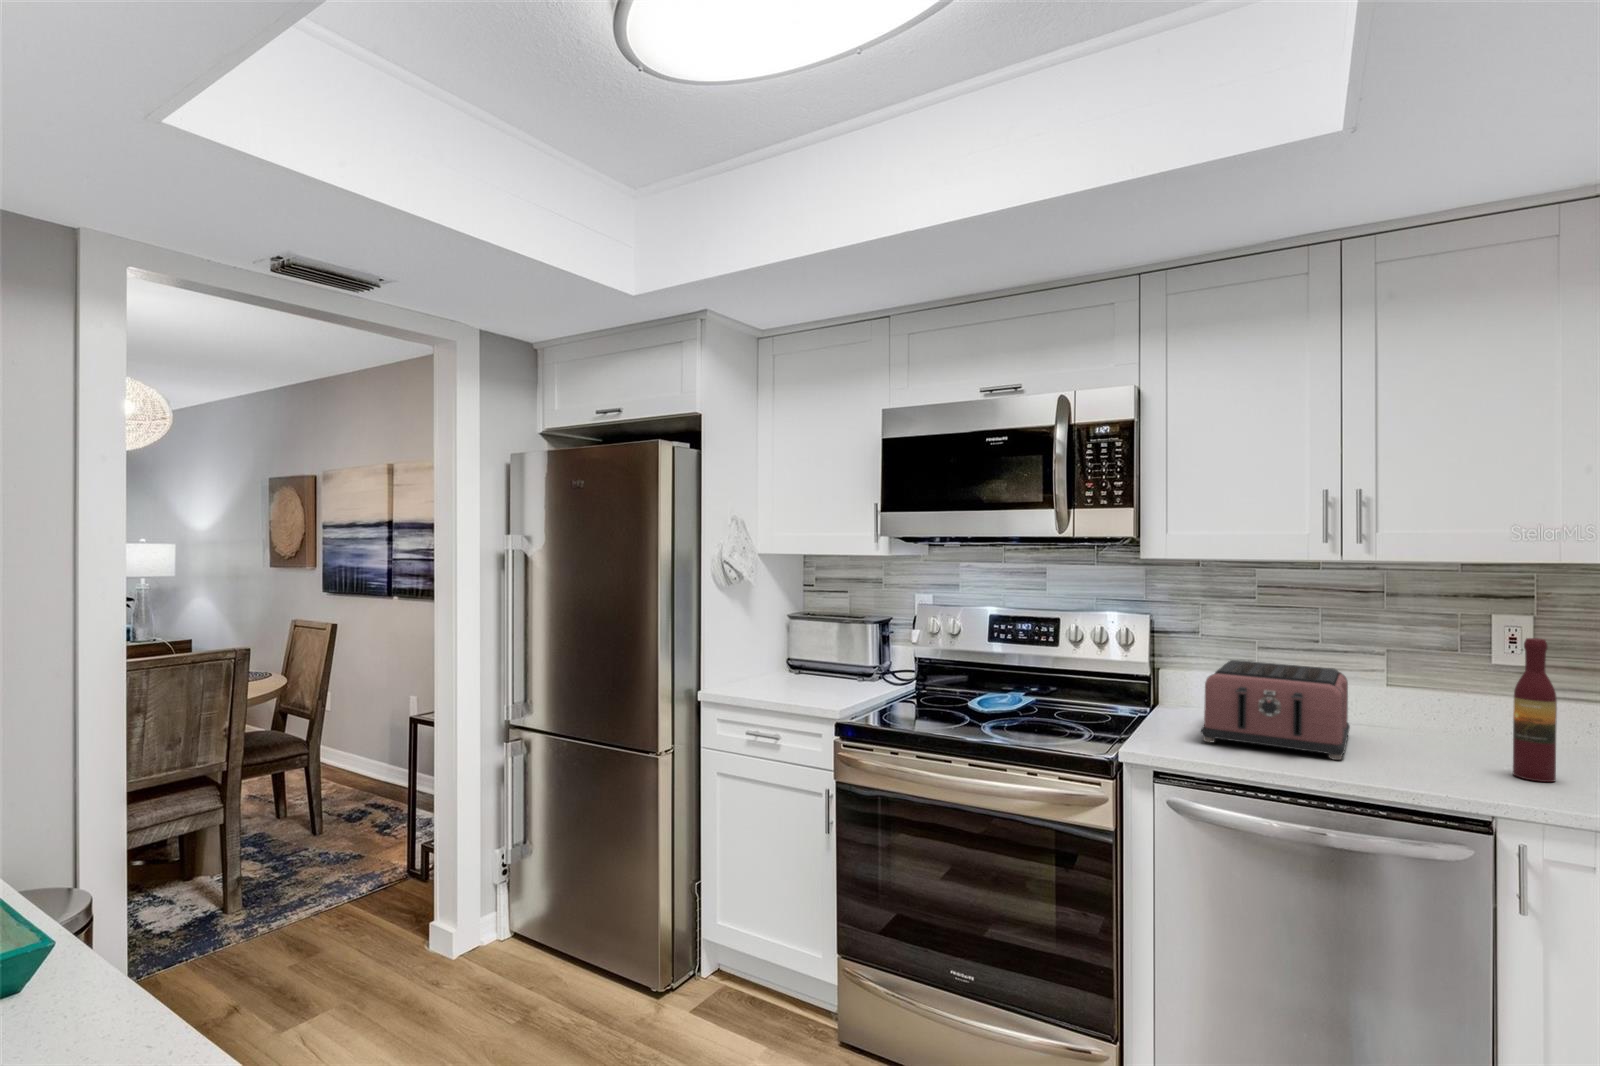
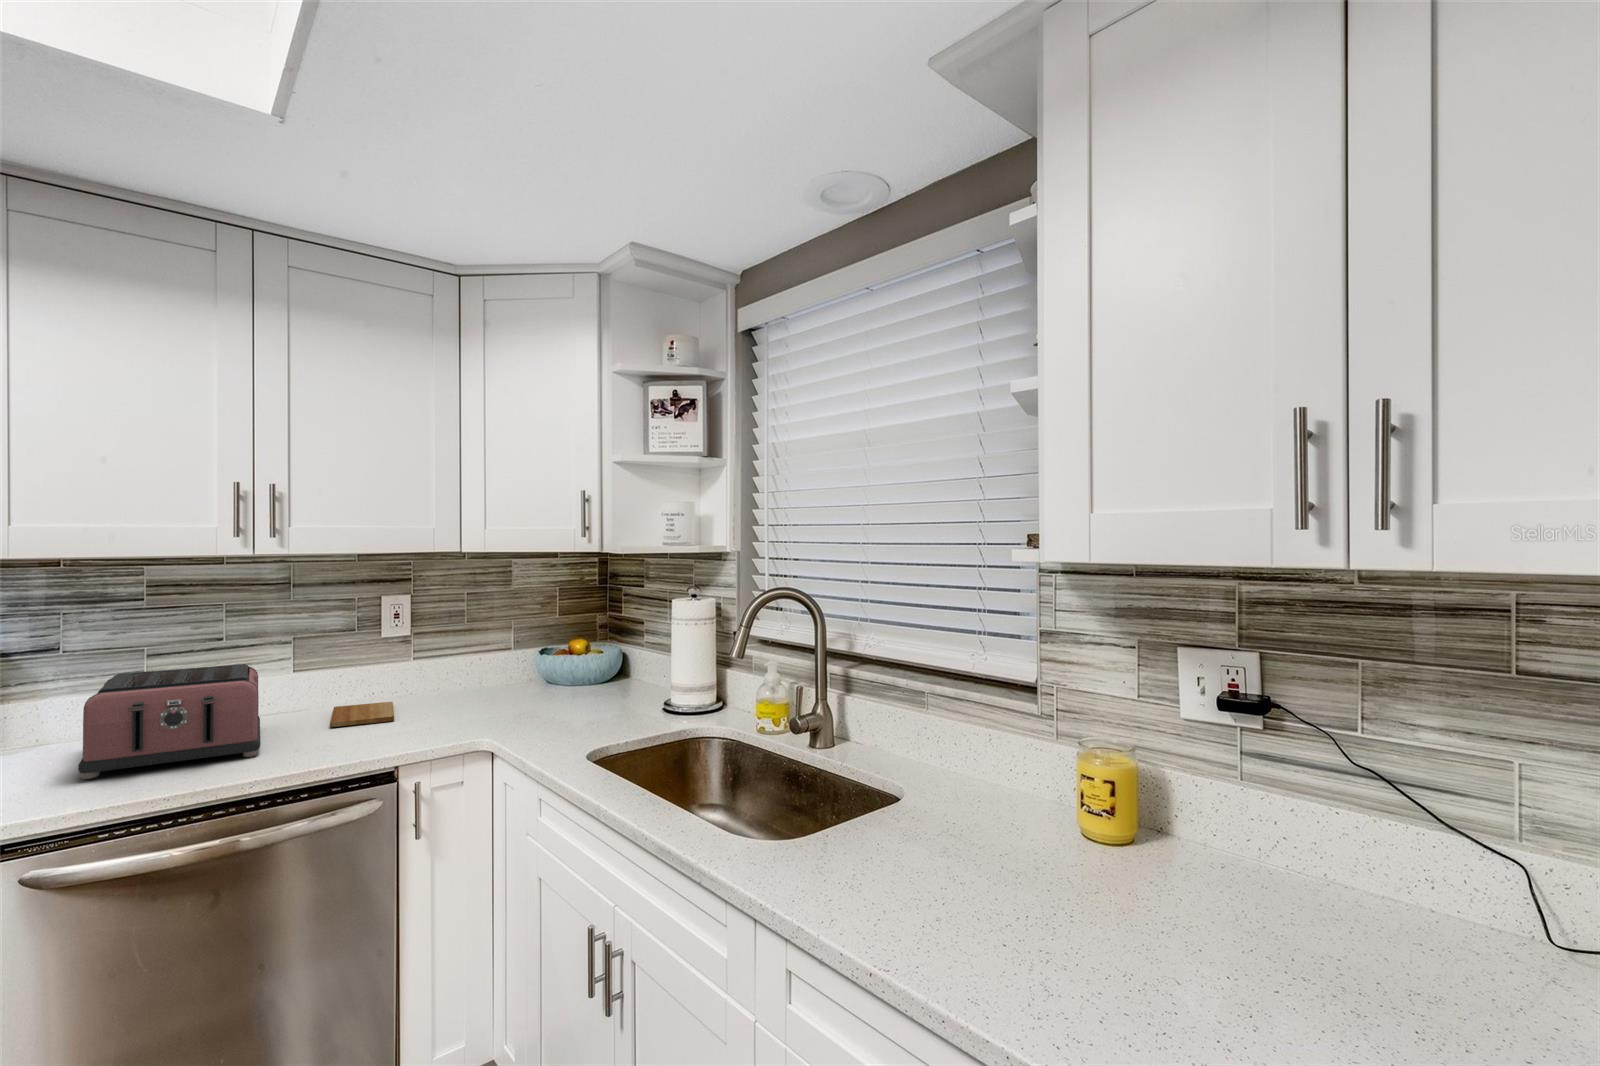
wine bottle: present [1513,638,1557,782] -> none [404,612,434,729]
cutting board: none [1422,732,1505,763] -> present [330,702,394,727]

